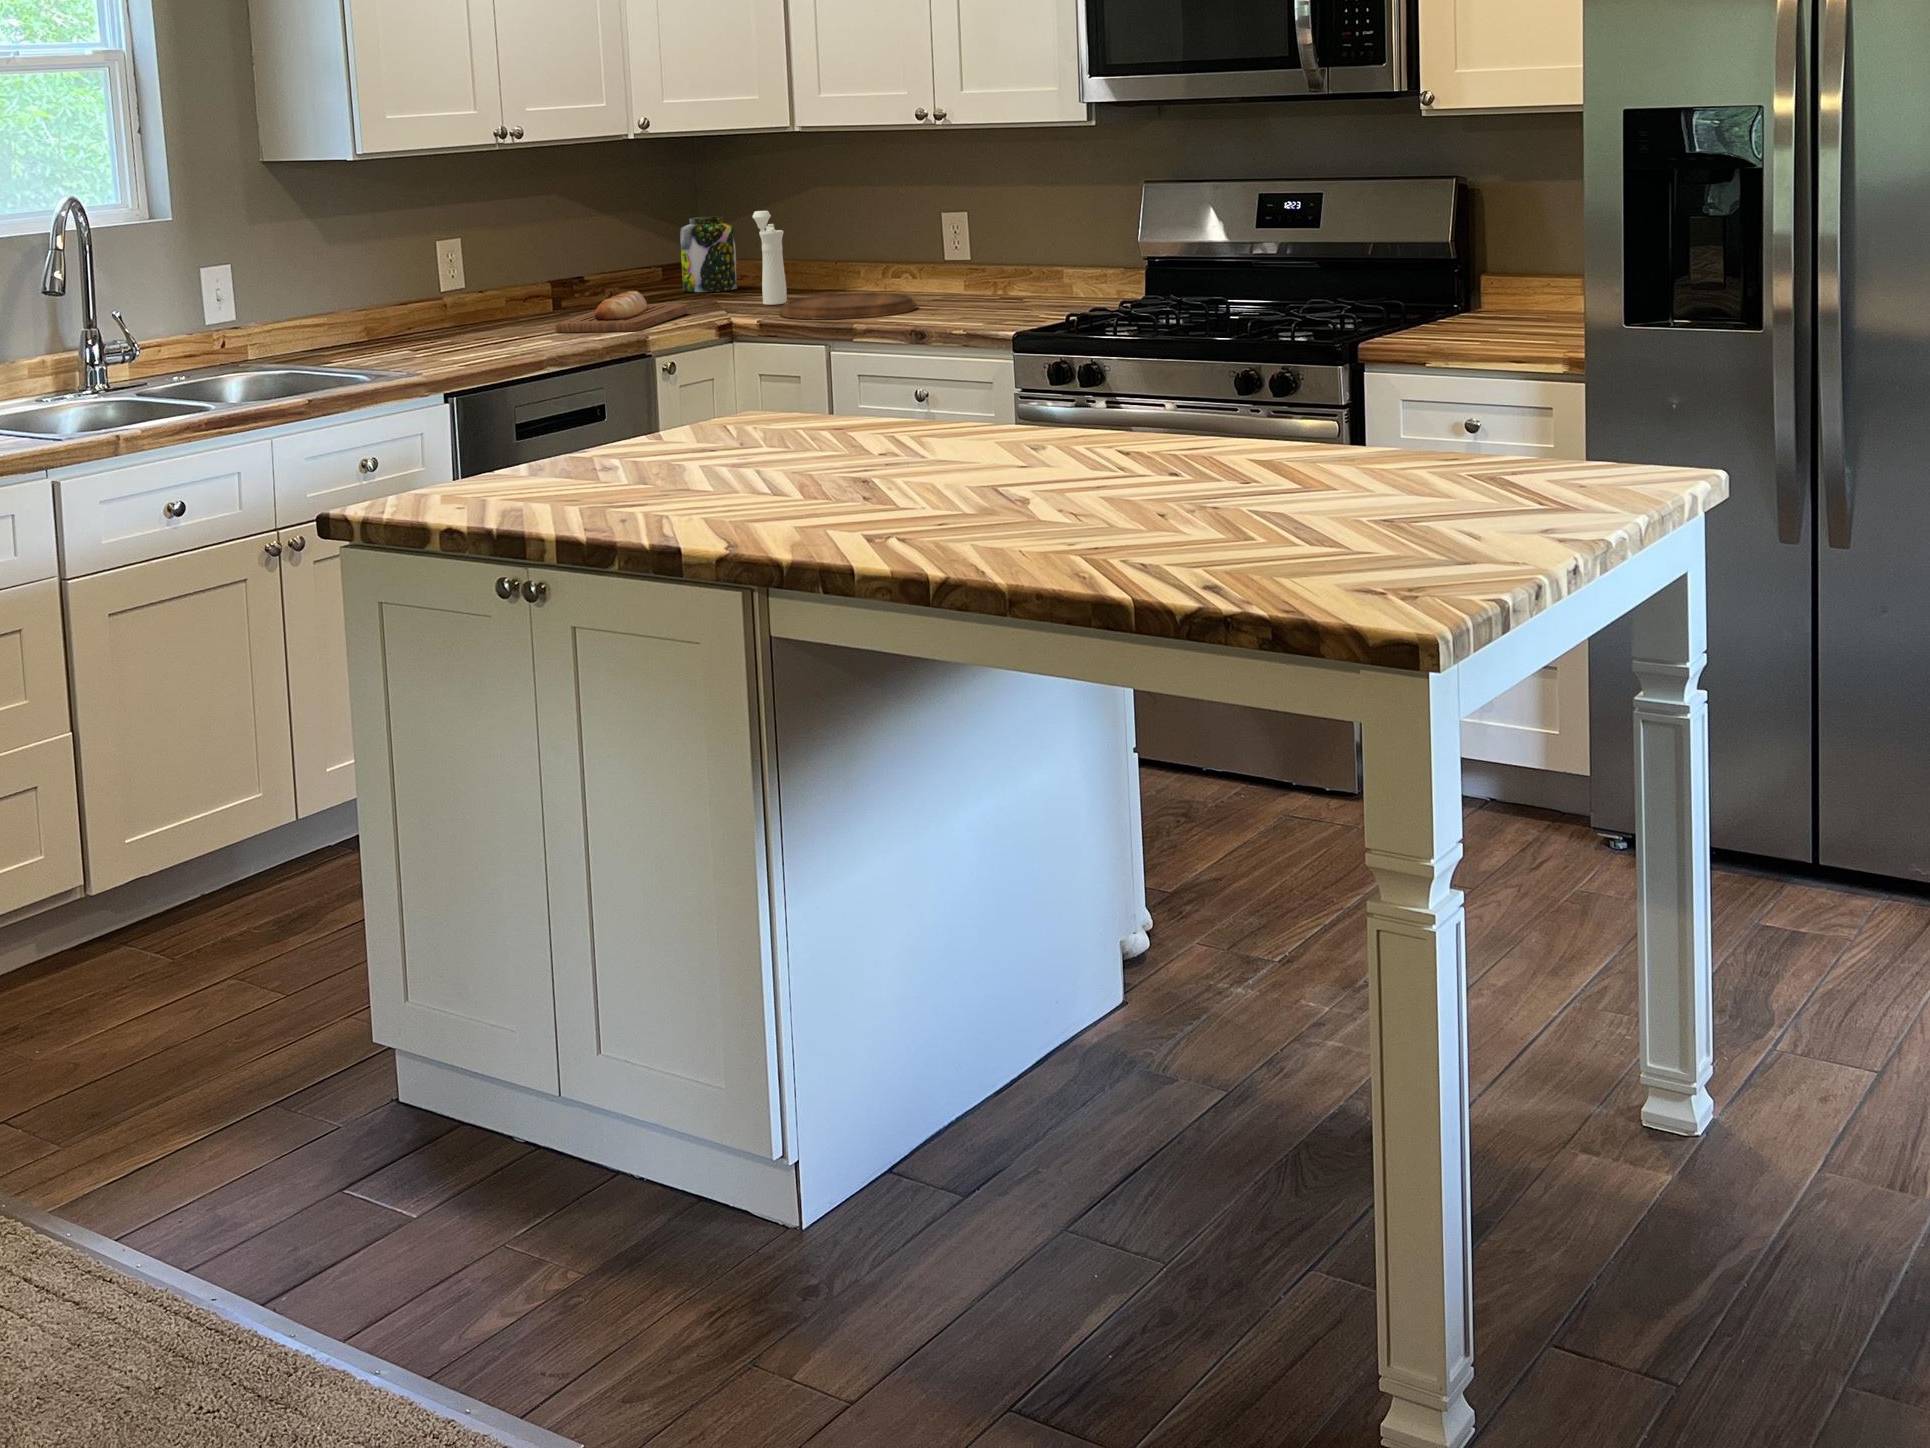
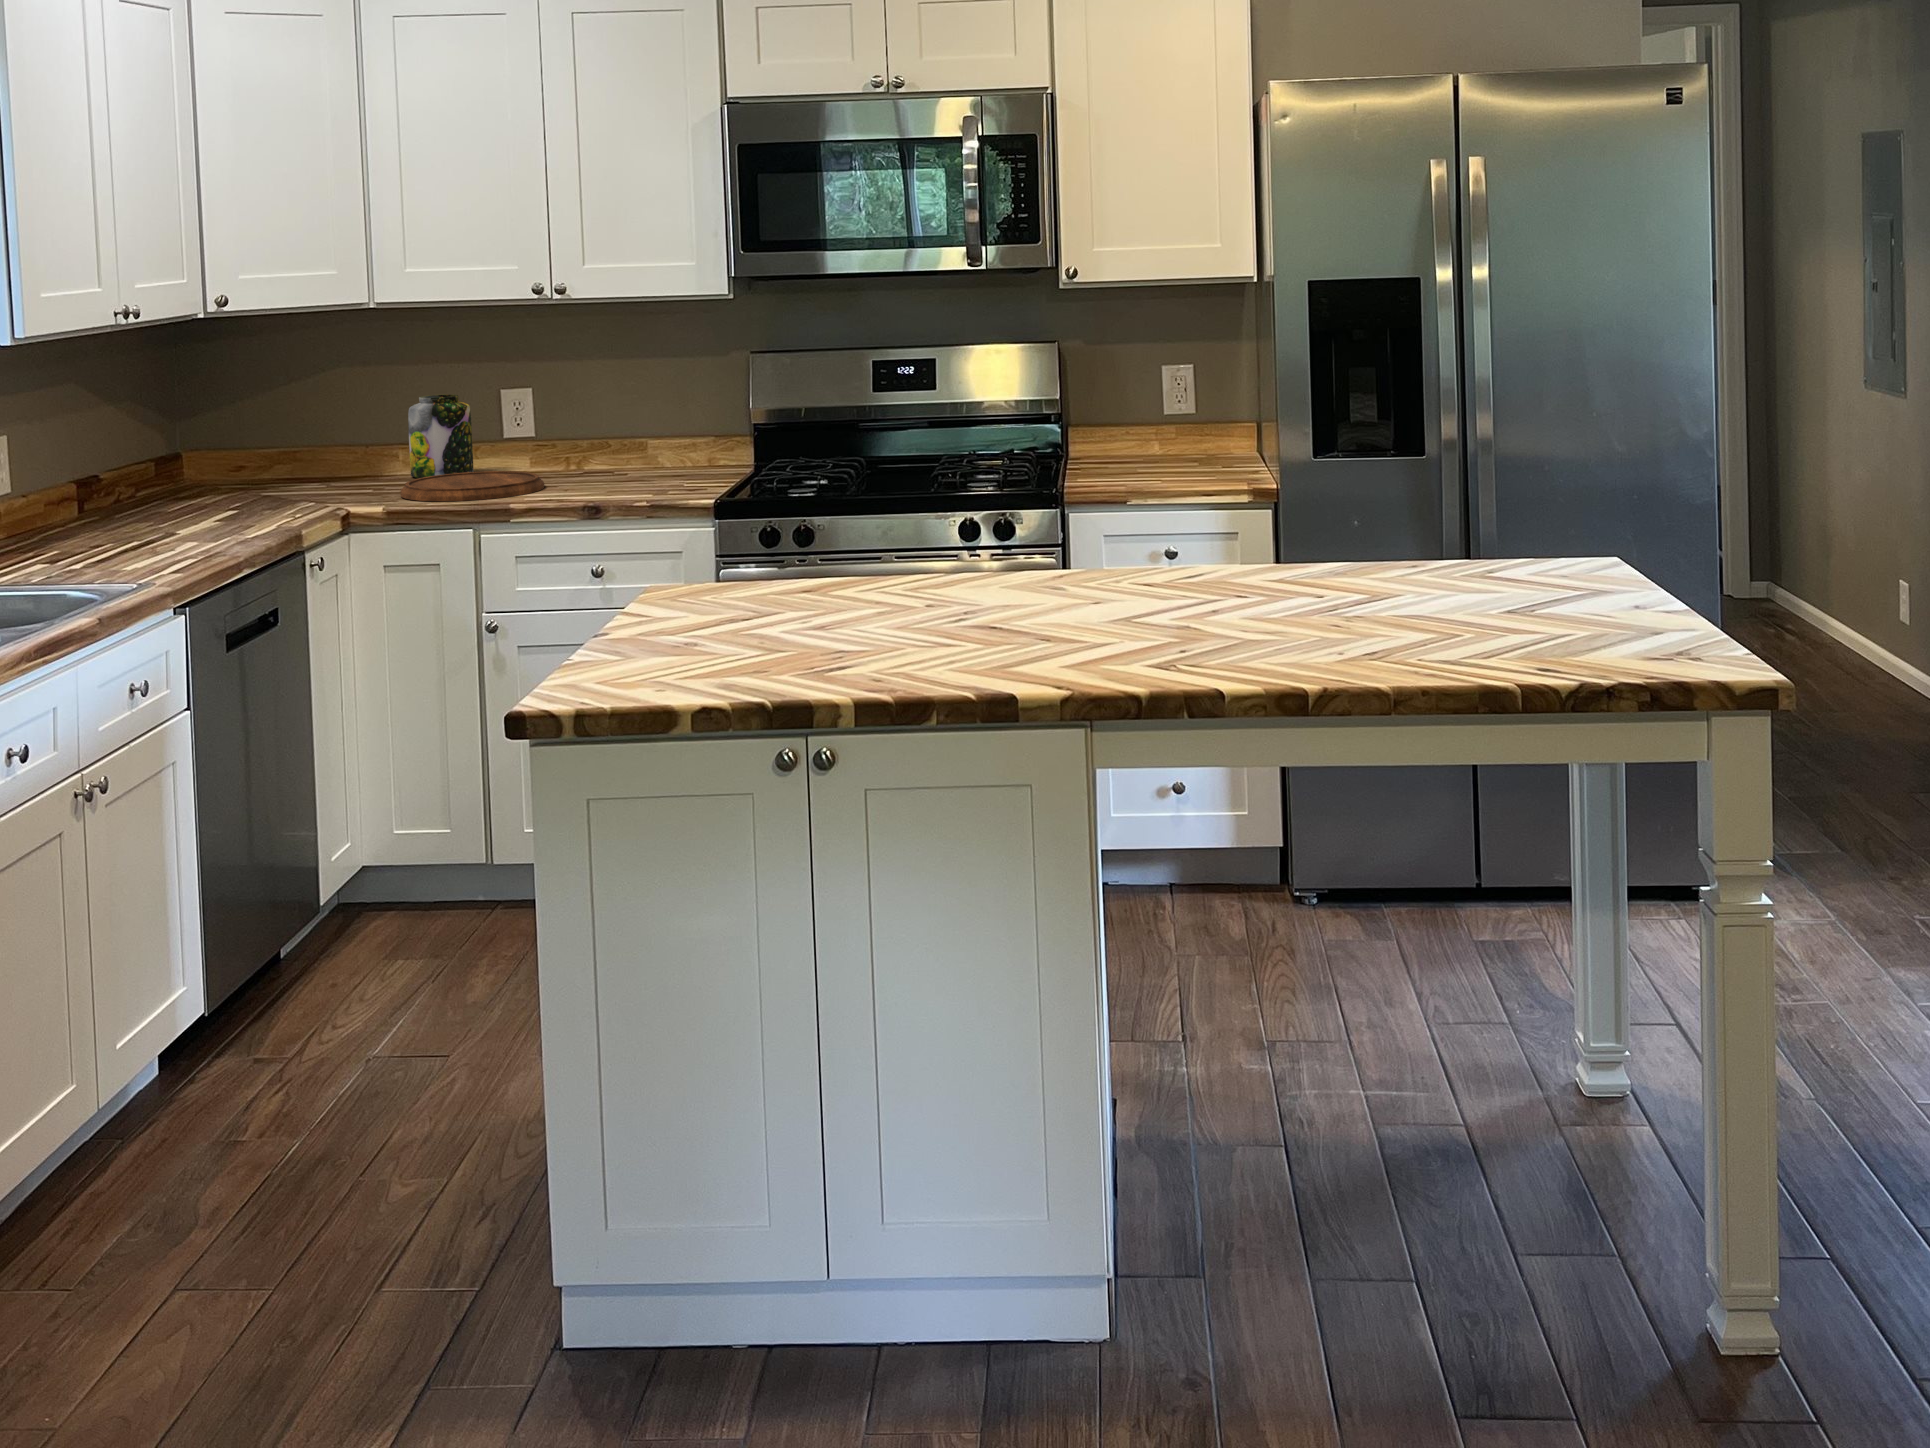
pepper mill: present [752,211,787,305] -> none [317,392,370,491]
jar: present [680,217,737,292] -> present [408,395,473,478]
bread loaf: present [555,291,688,333] -> none [183,482,286,531]

